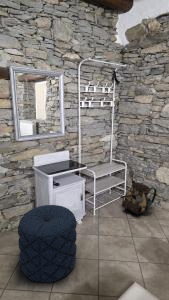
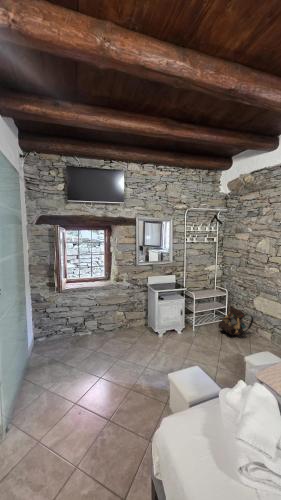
pouf: present [18,205,77,283] -> none [131,311,171,361]

